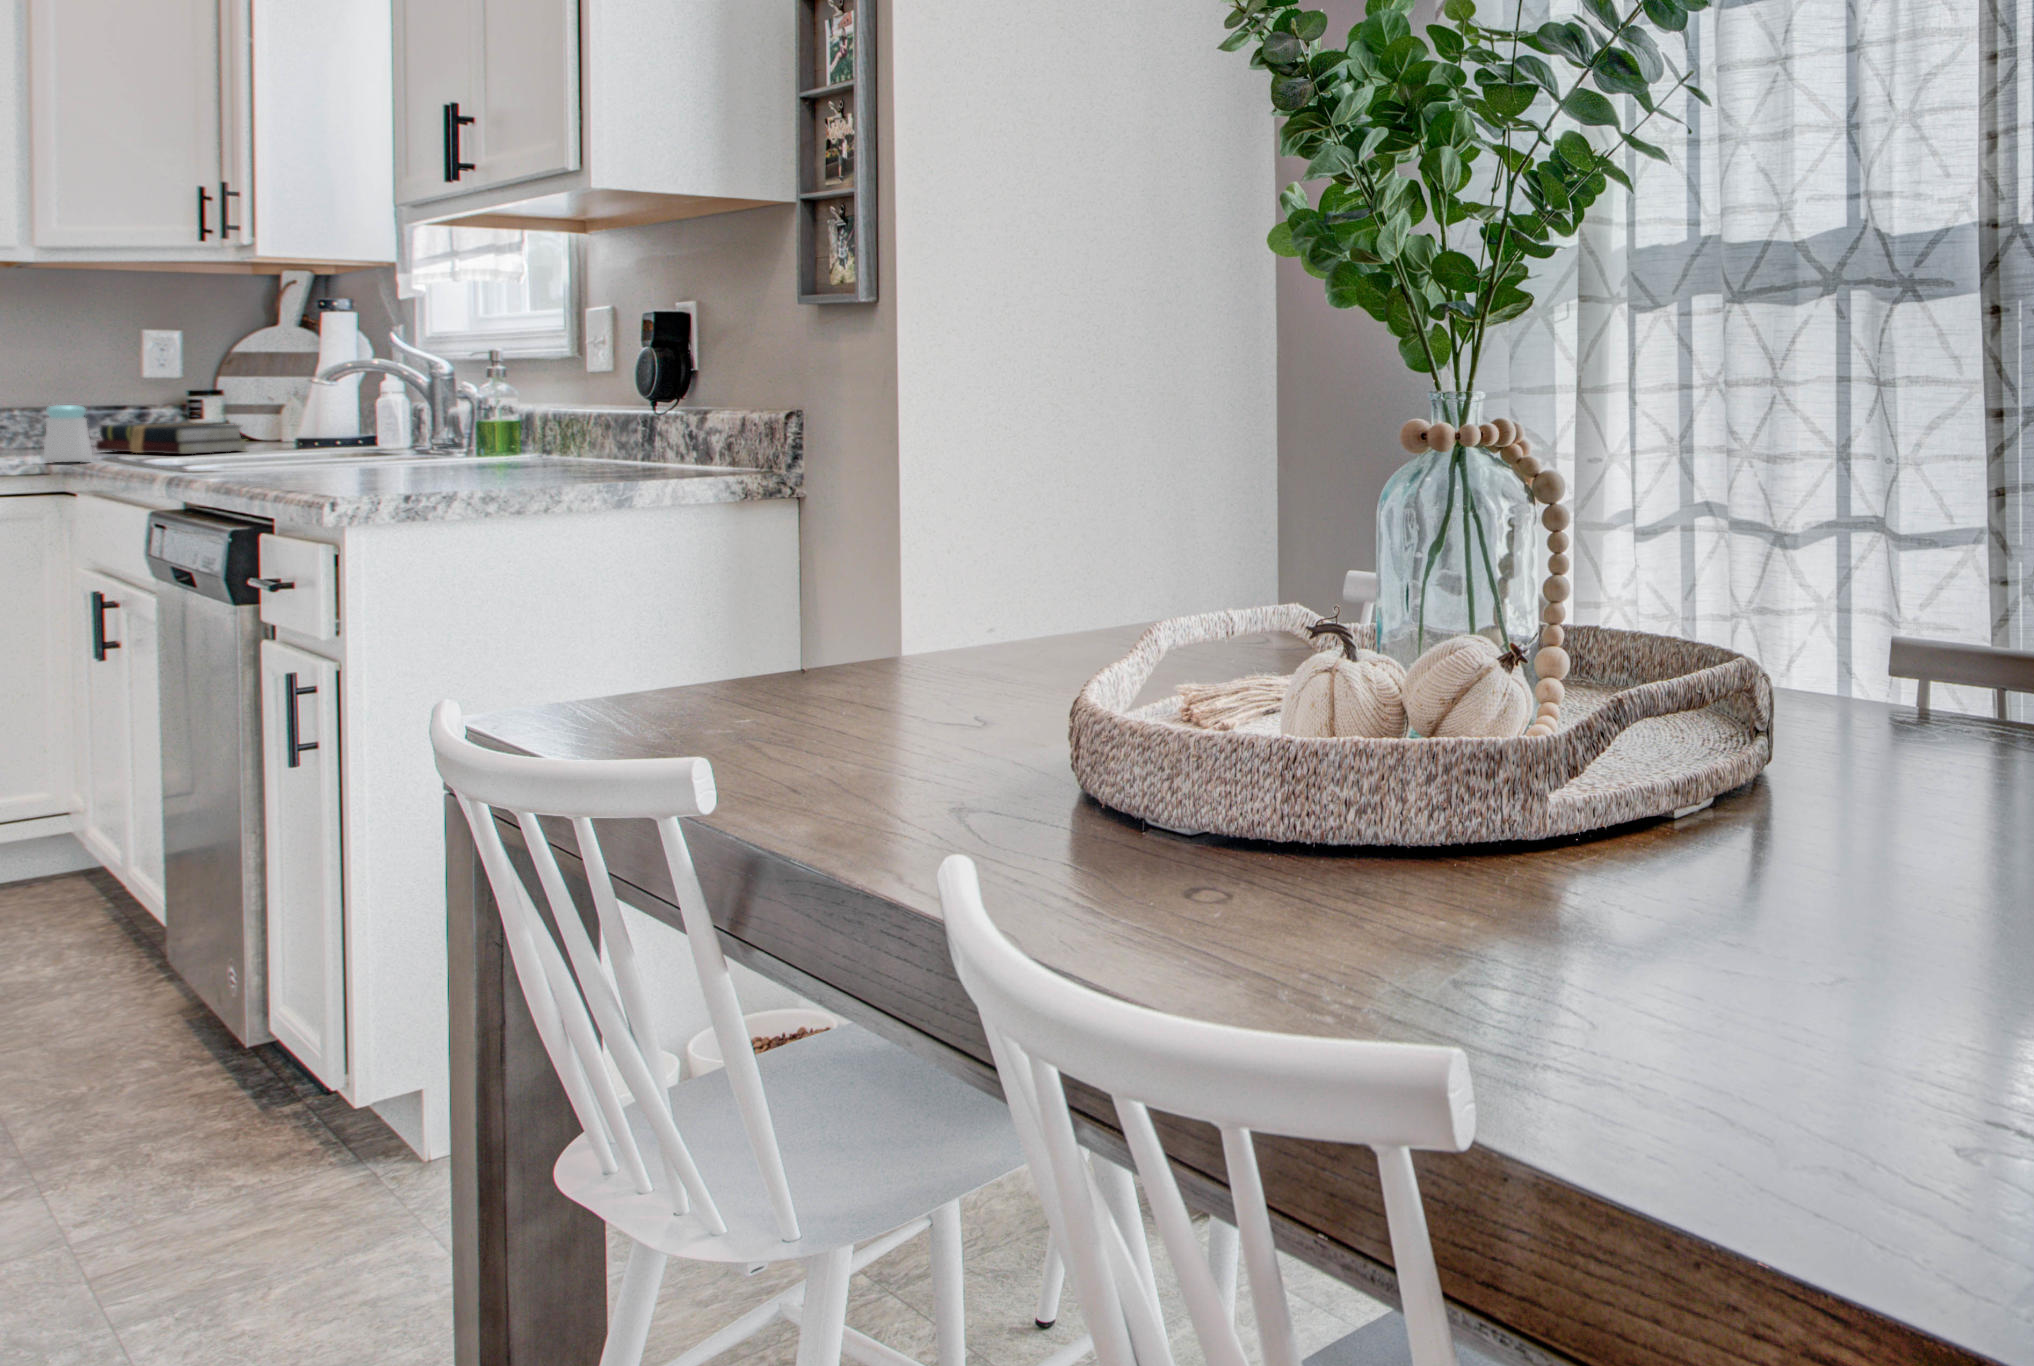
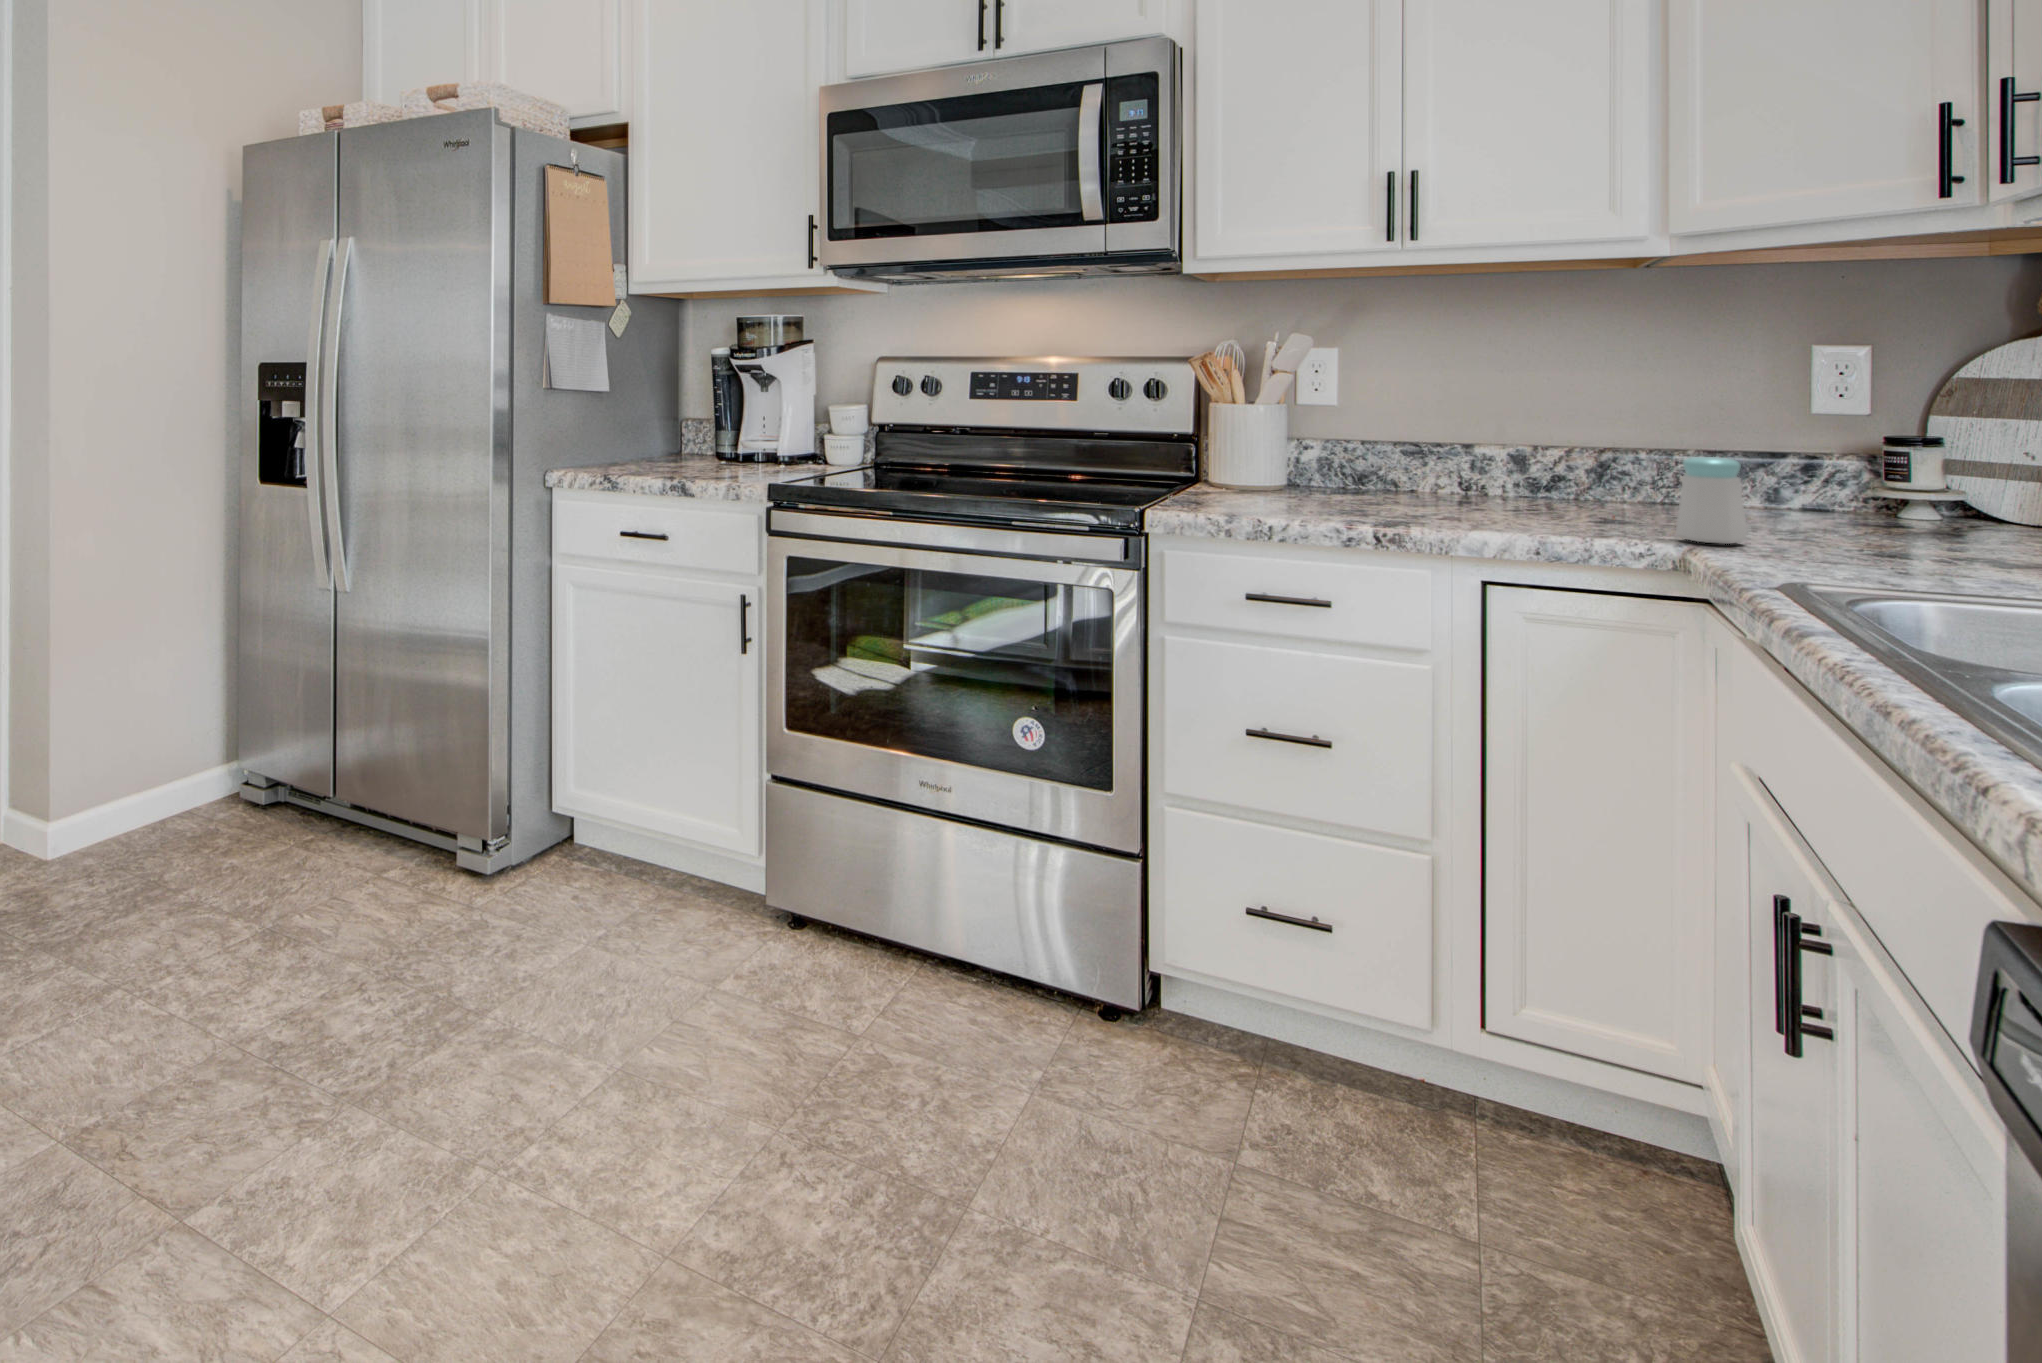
hardback book: present [96,422,246,454] -> none [1746,481,2002,540]

